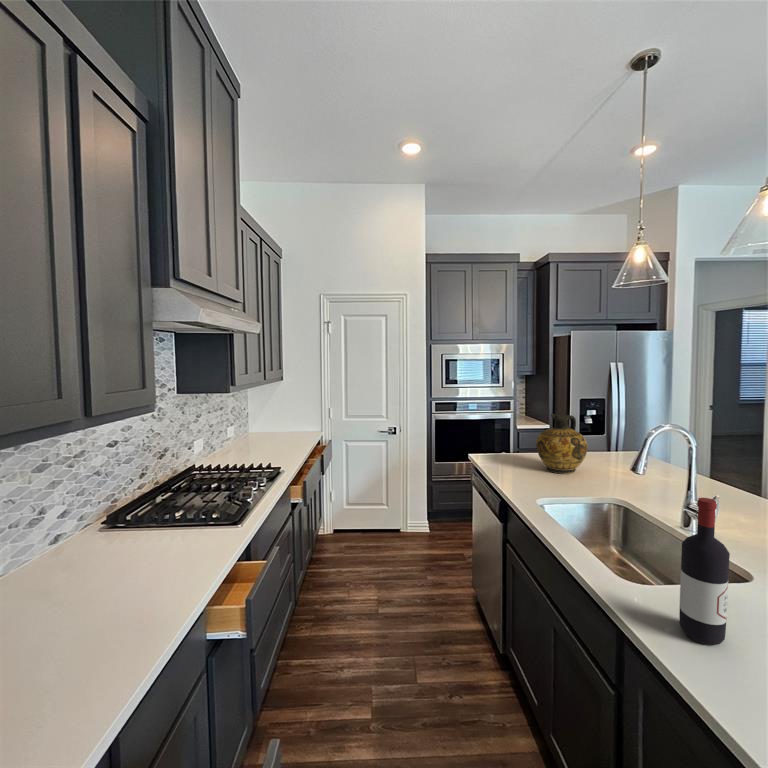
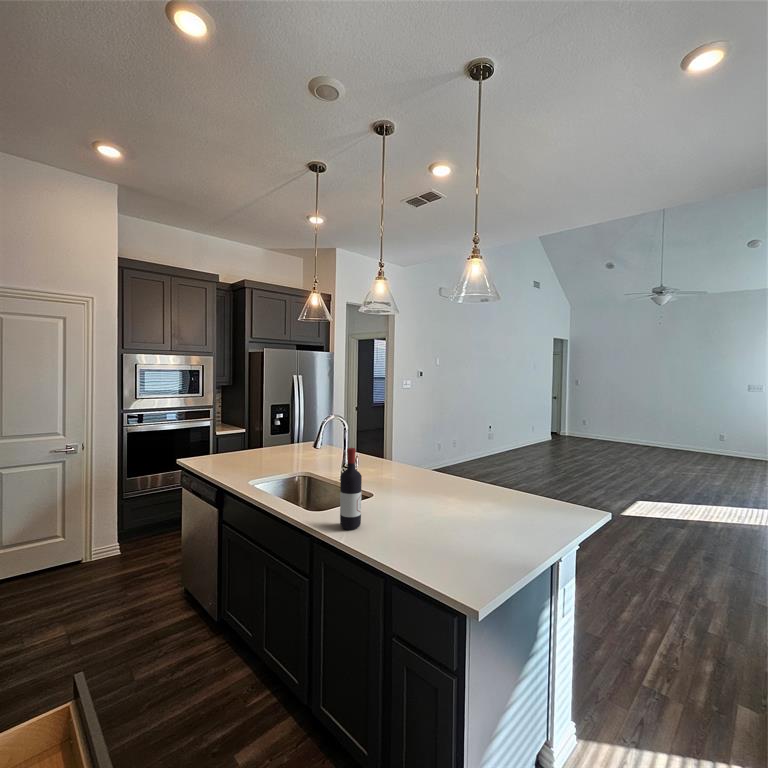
ceramic jug: present [536,414,588,474] -> none [242,414,281,462]

